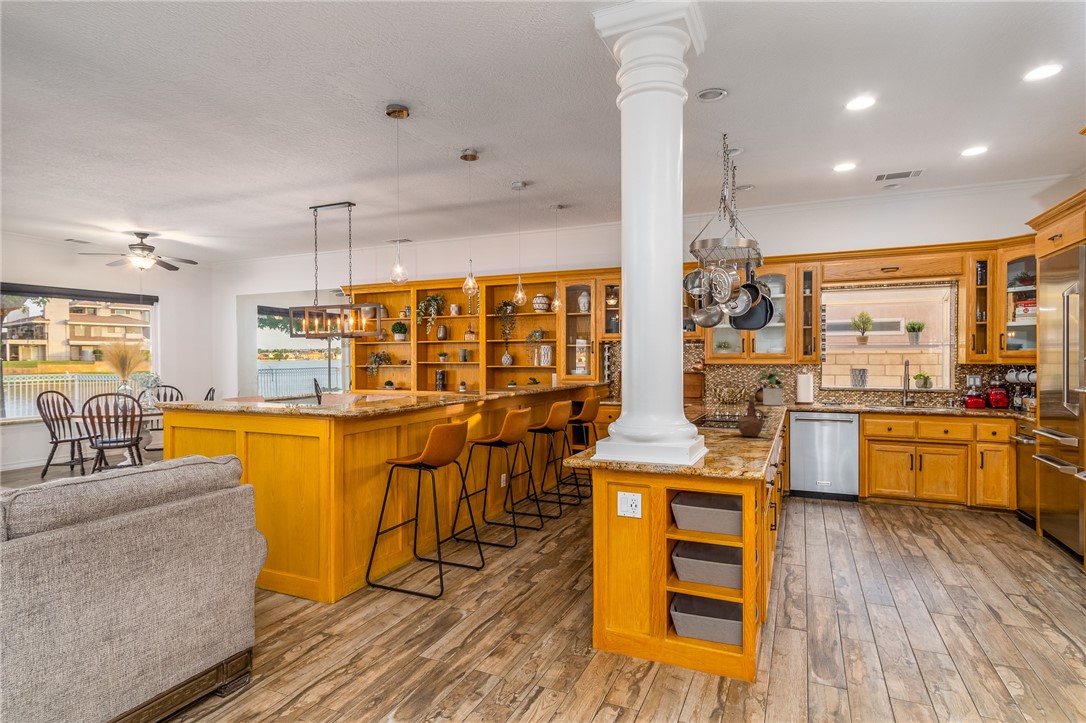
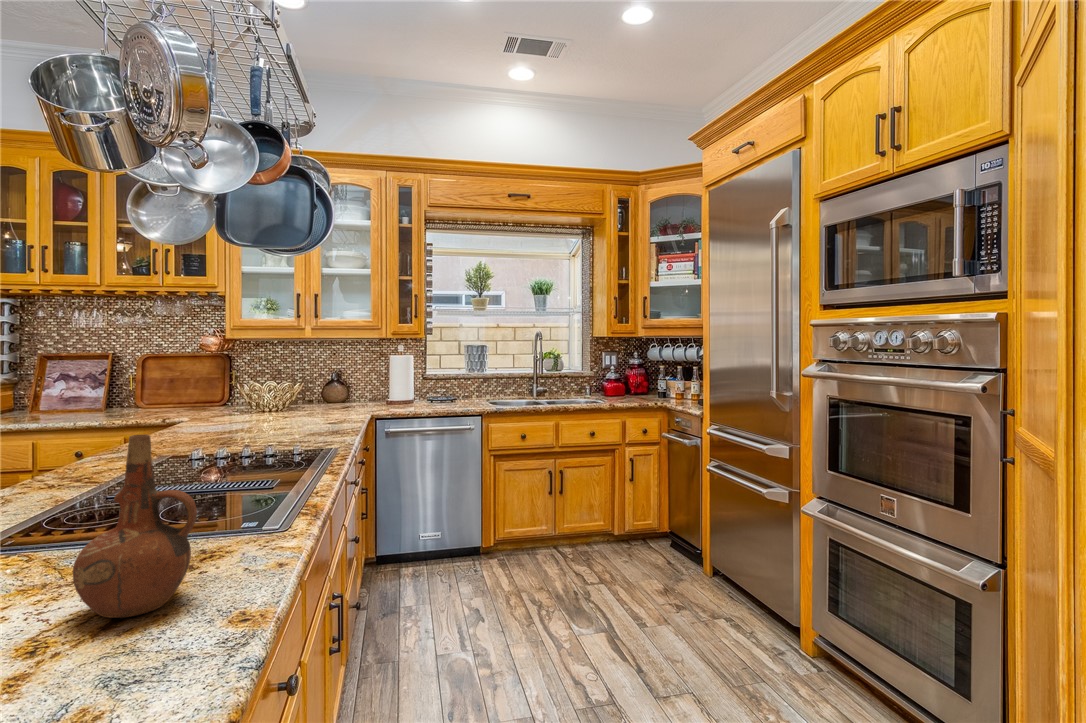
potted plant: present [757,370,785,406] -> none [316,348,374,411]

